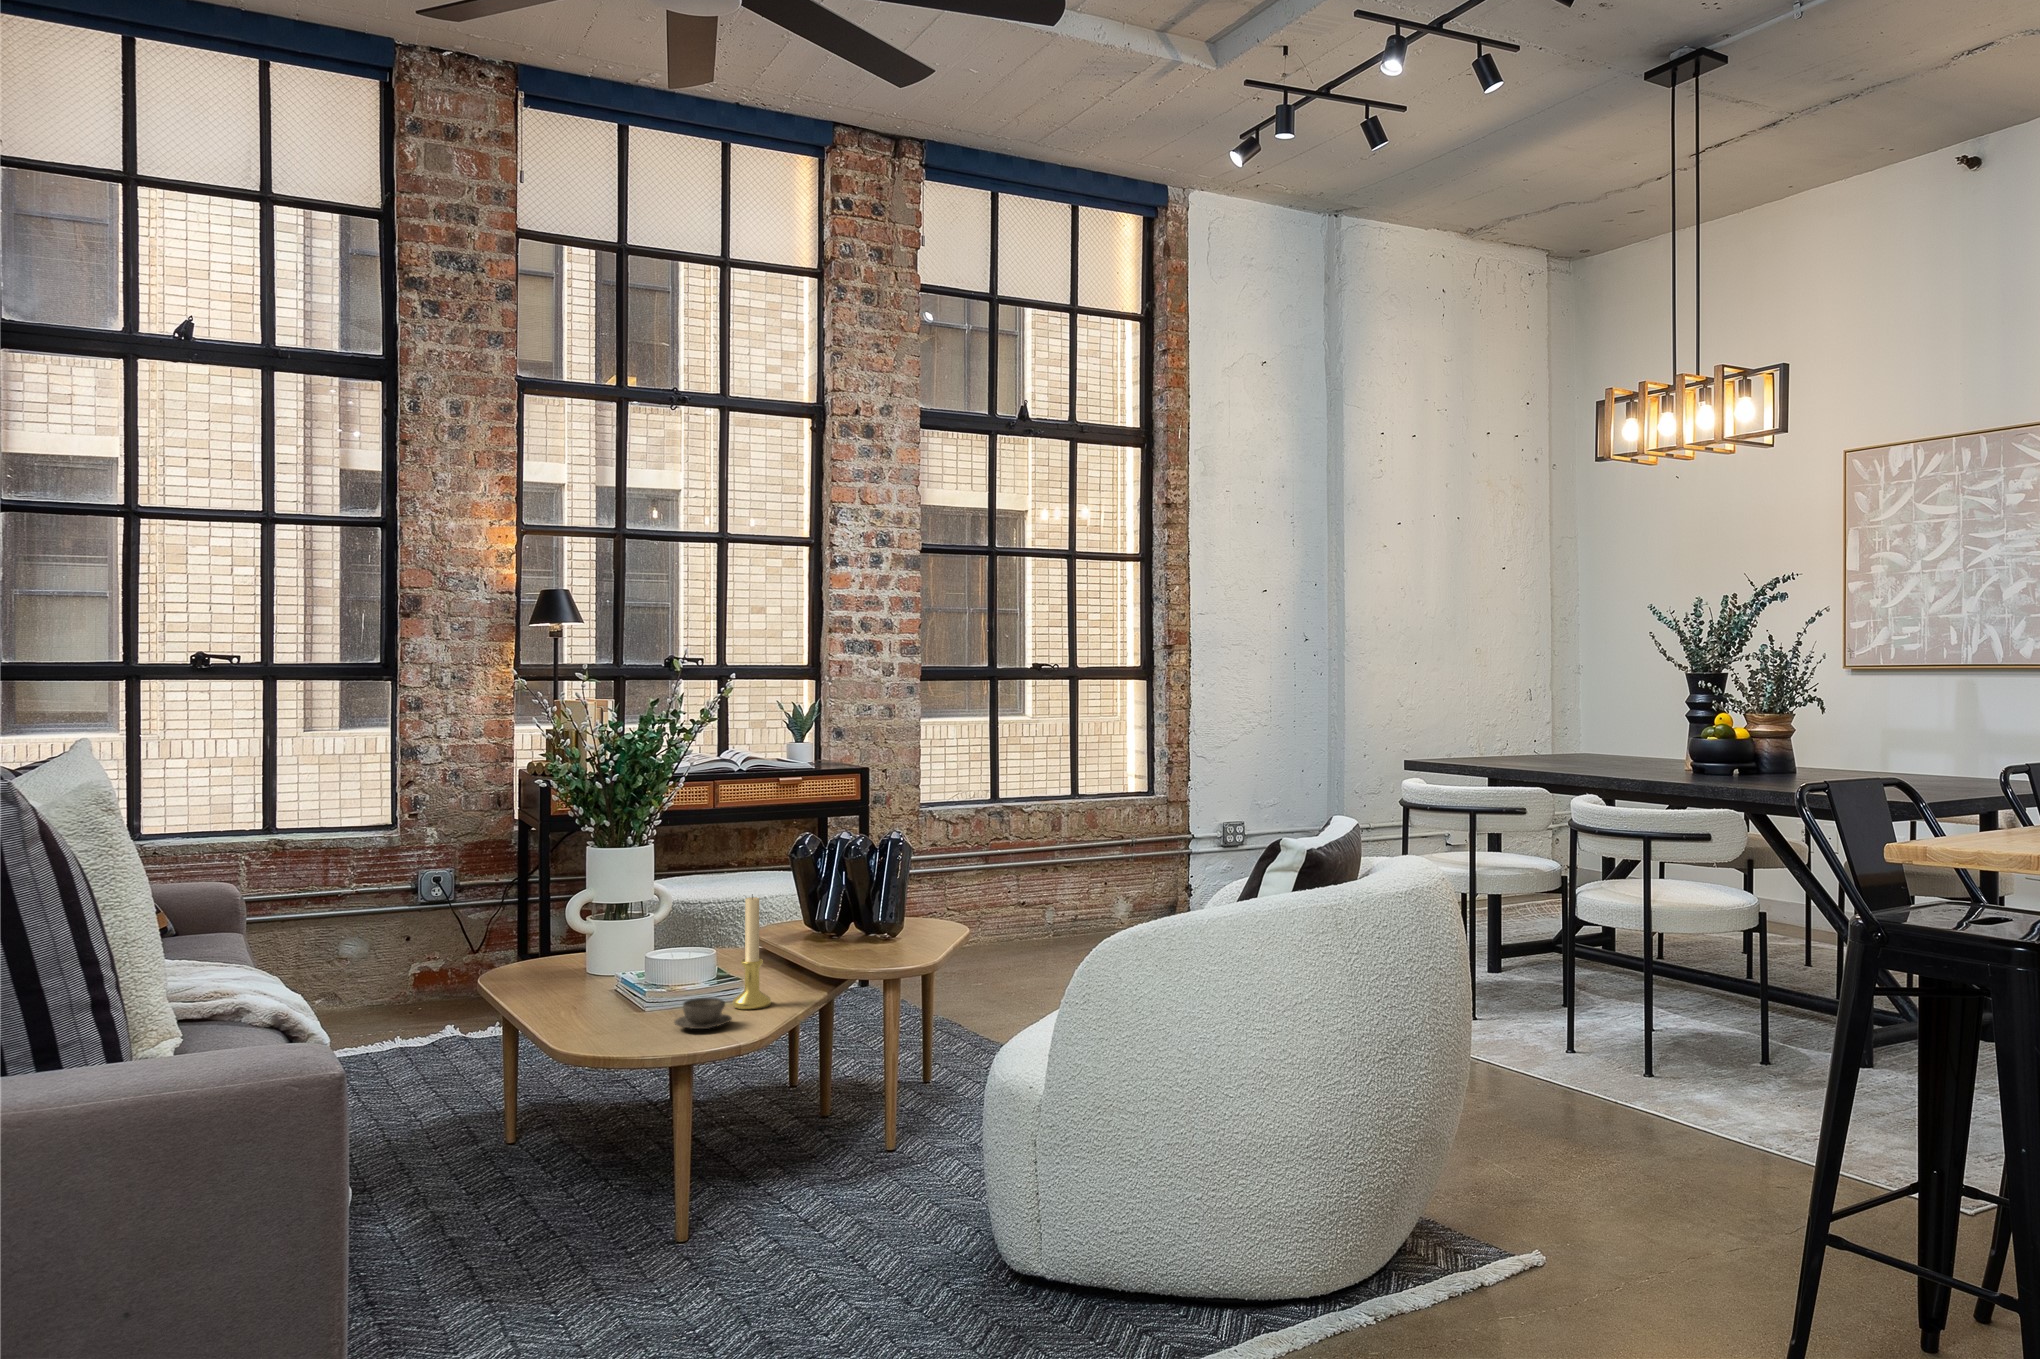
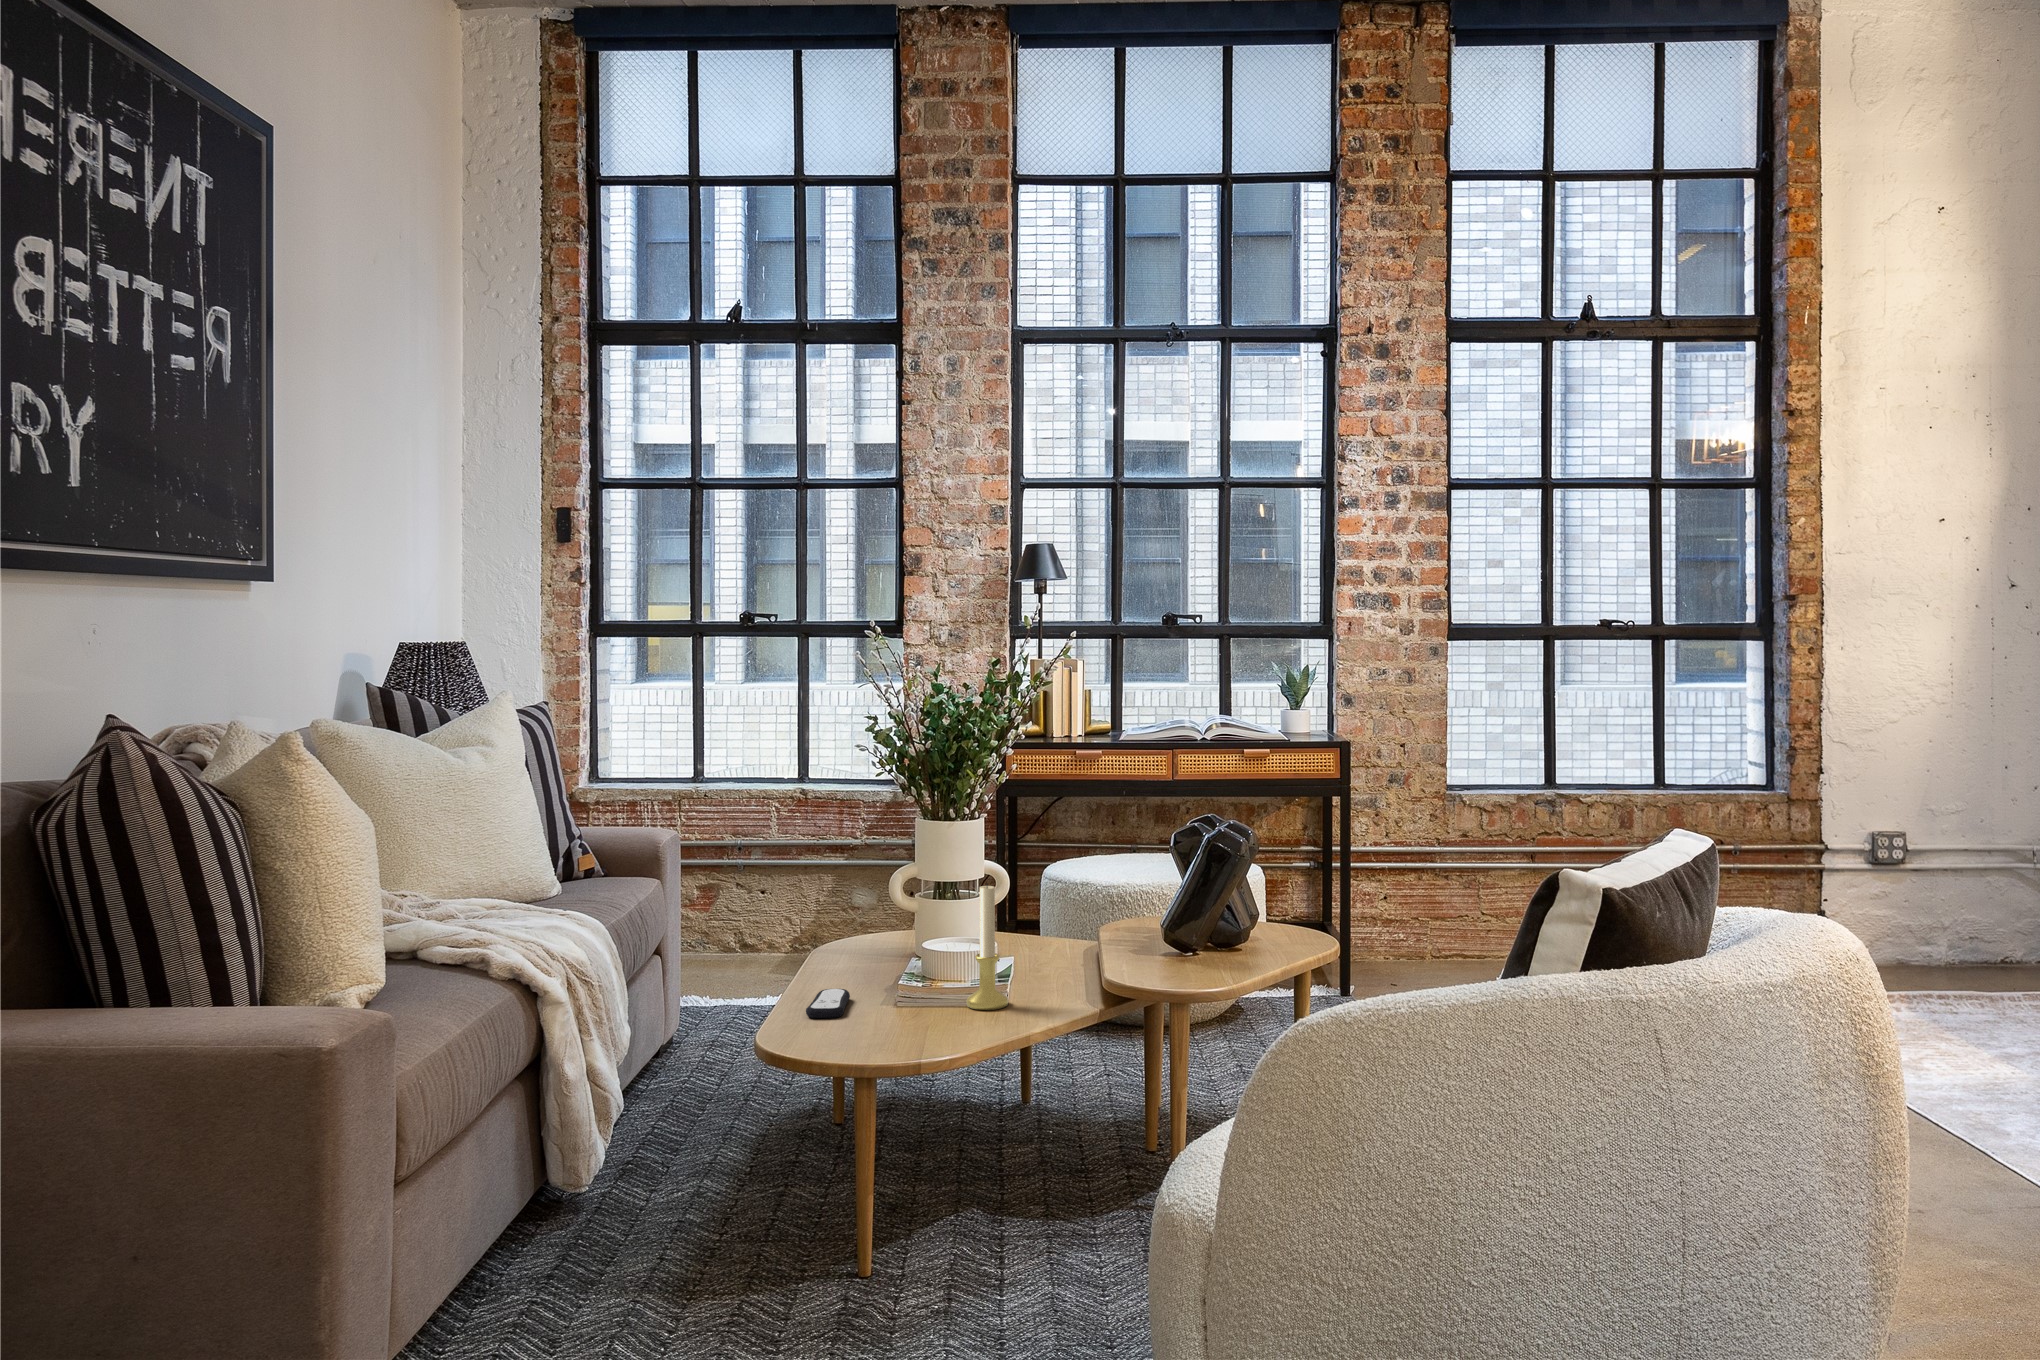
teacup: present [674,998,732,1029] -> none [877,992,939,1026]
remote control: none [581,1009,629,1035] -> present [806,989,850,1018]

